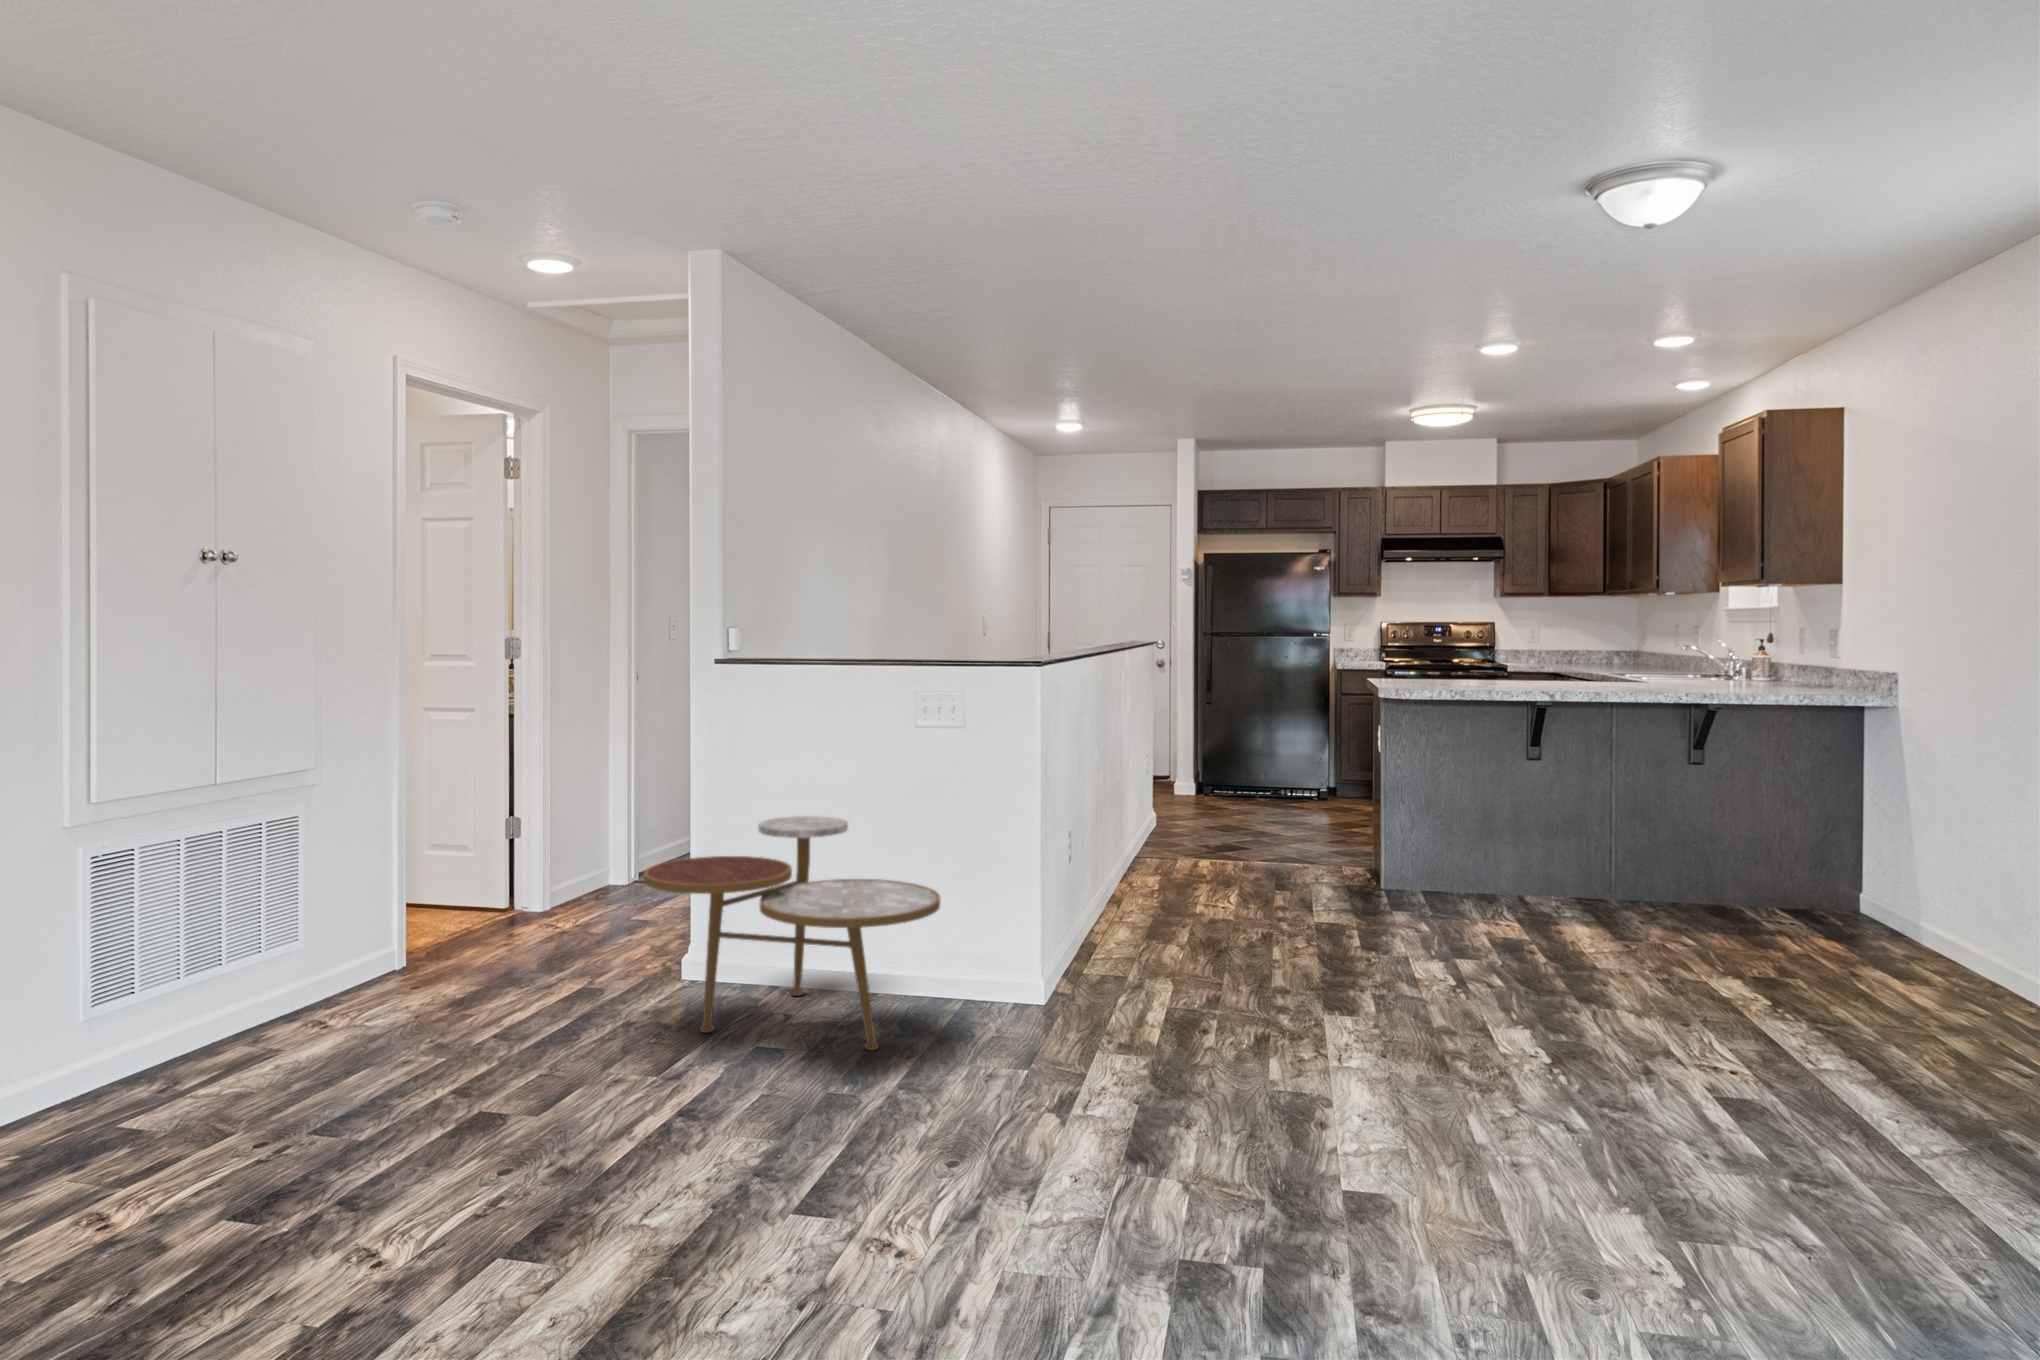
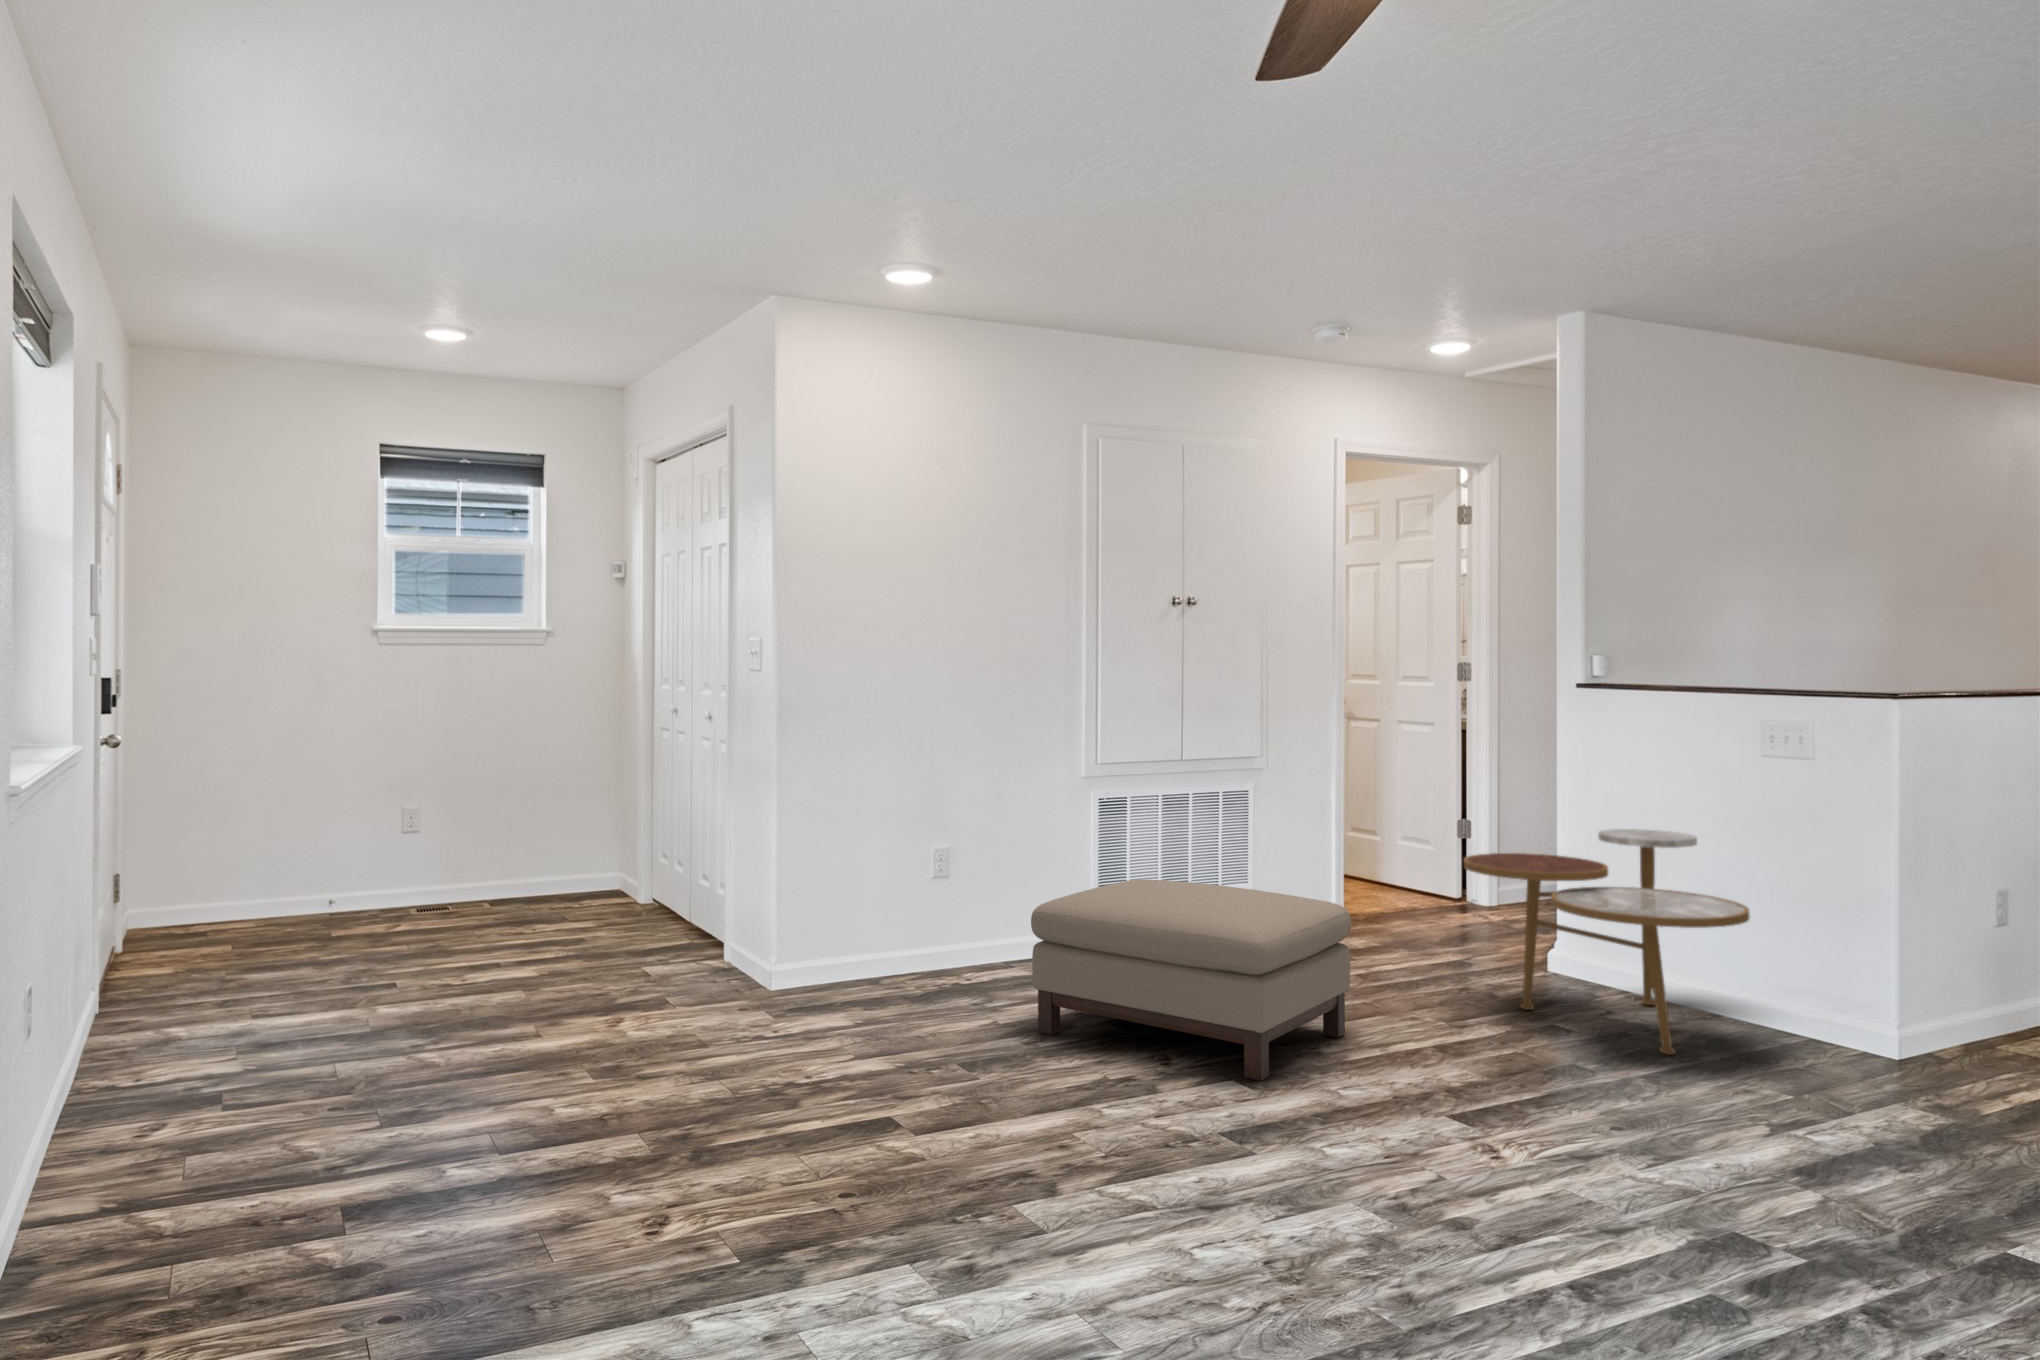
ottoman: none [98,965,575,1284] -> present [1031,879,1351,1081]

